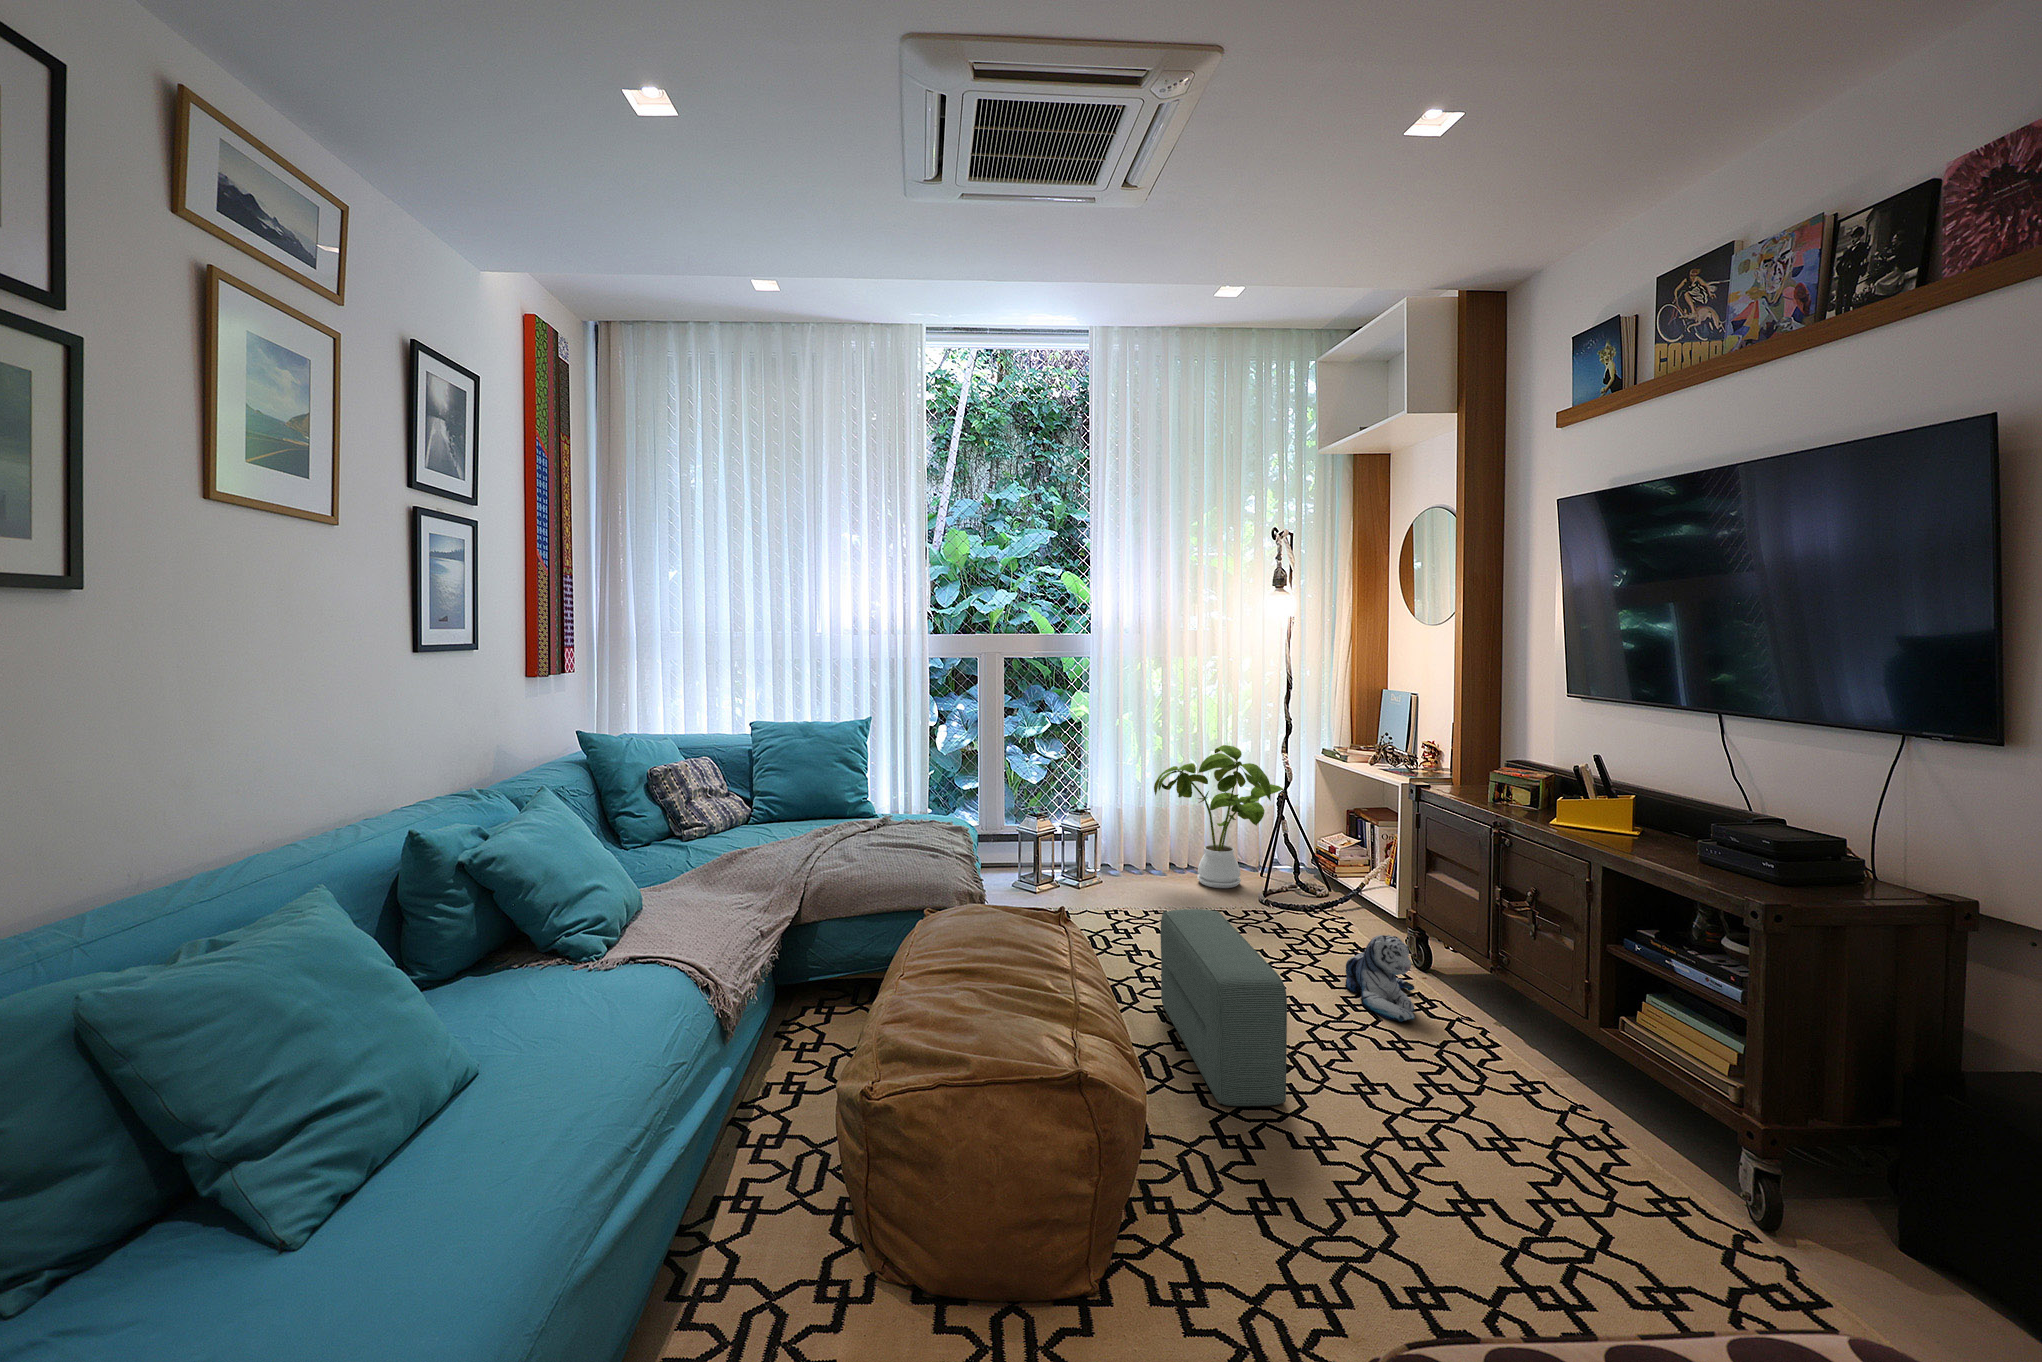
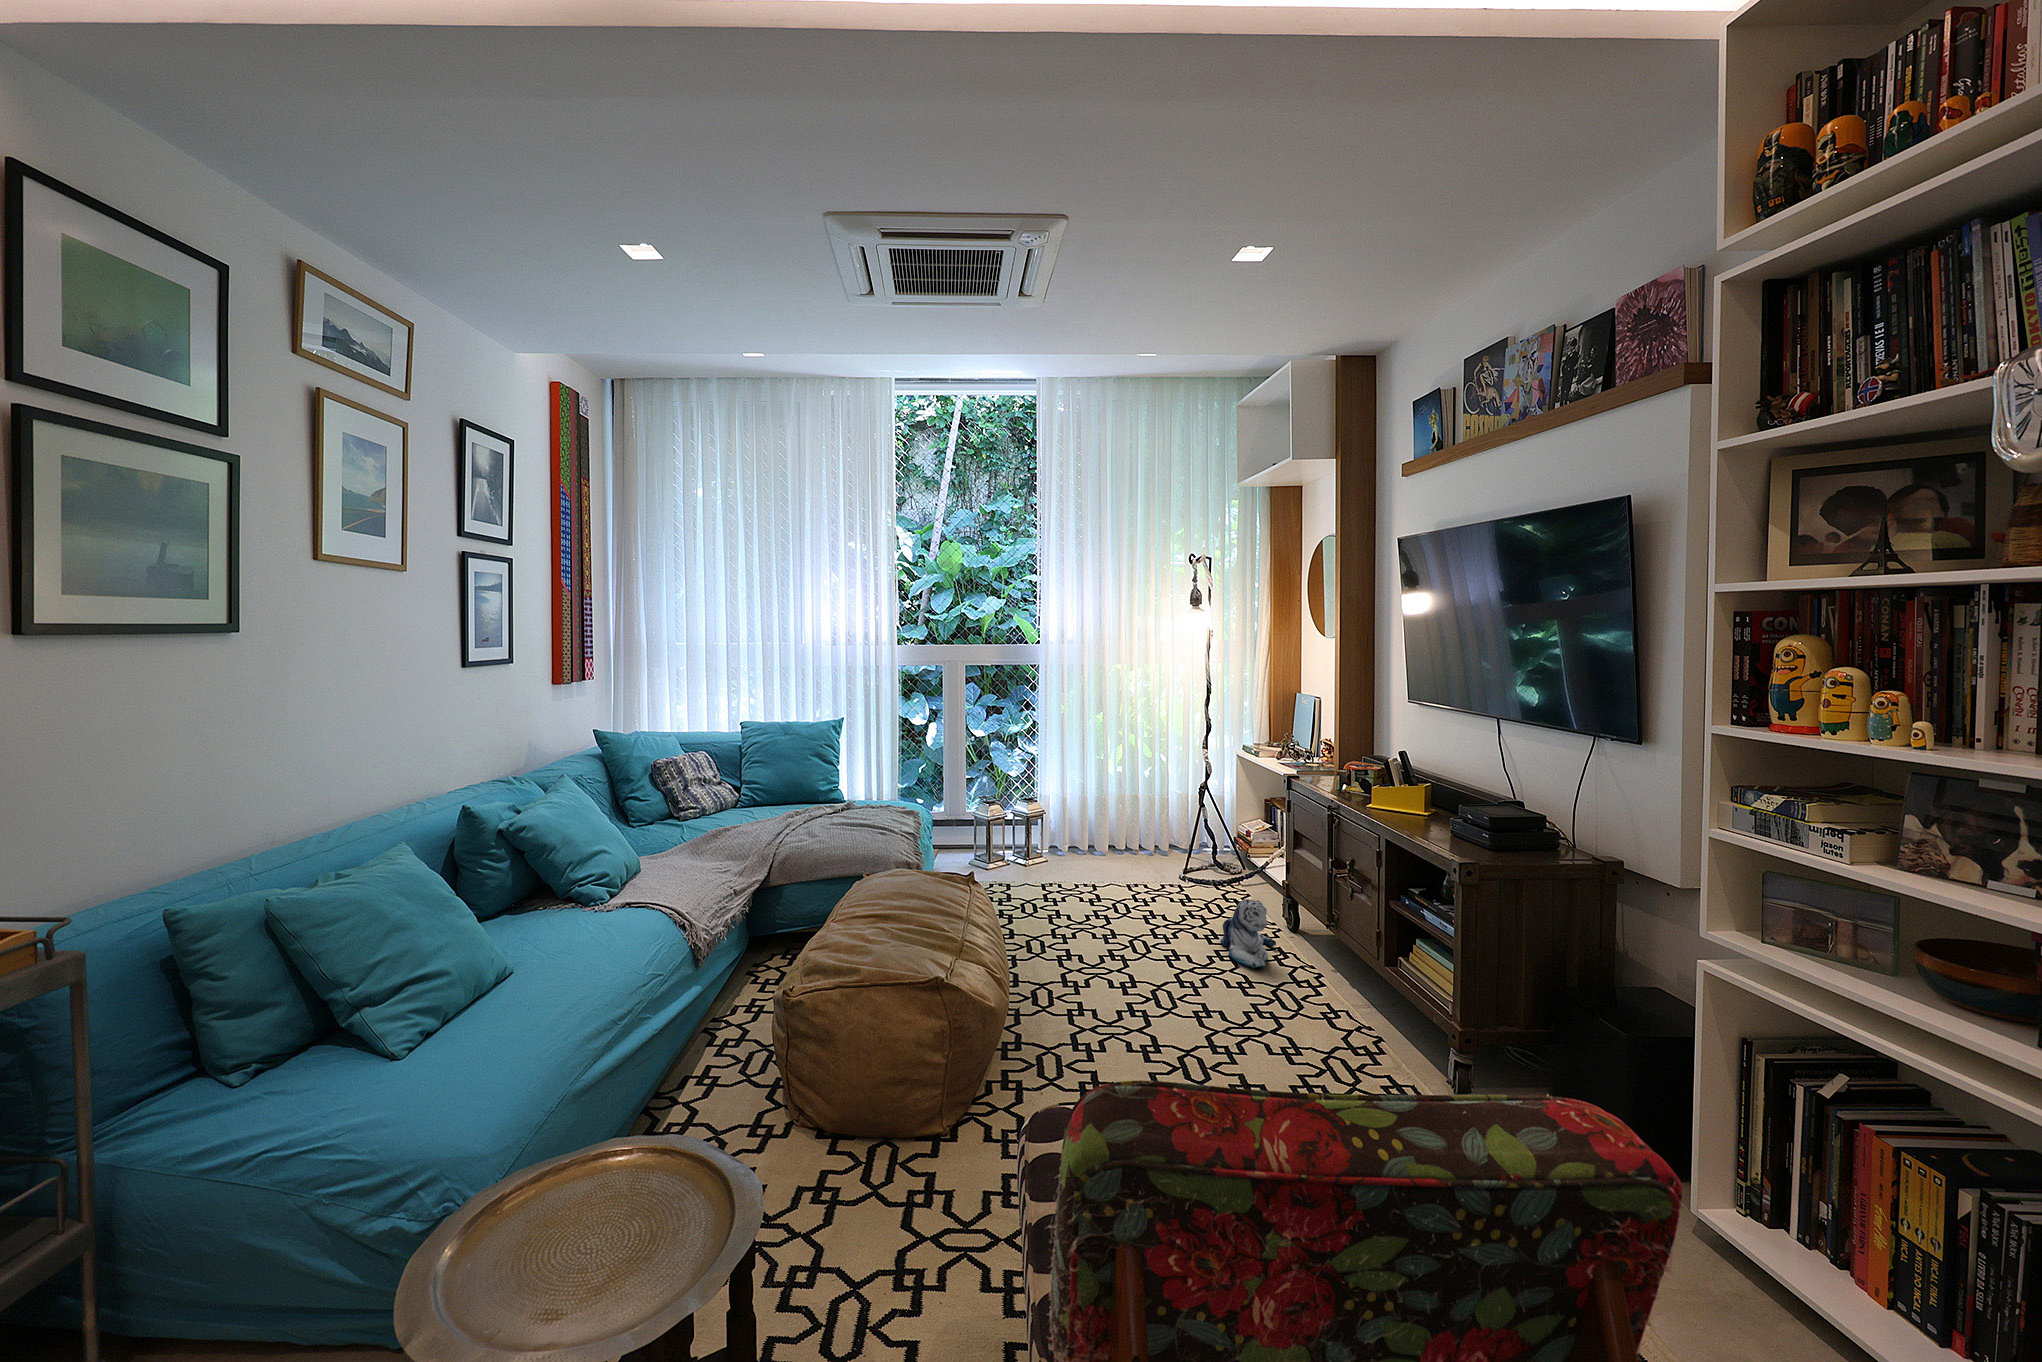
house plant: present [1154,745,1288,888] -> none [1093,742,1210,867]
pouf: present [1160,909,1287,1106] -> none [1062,876,1136,1024]

